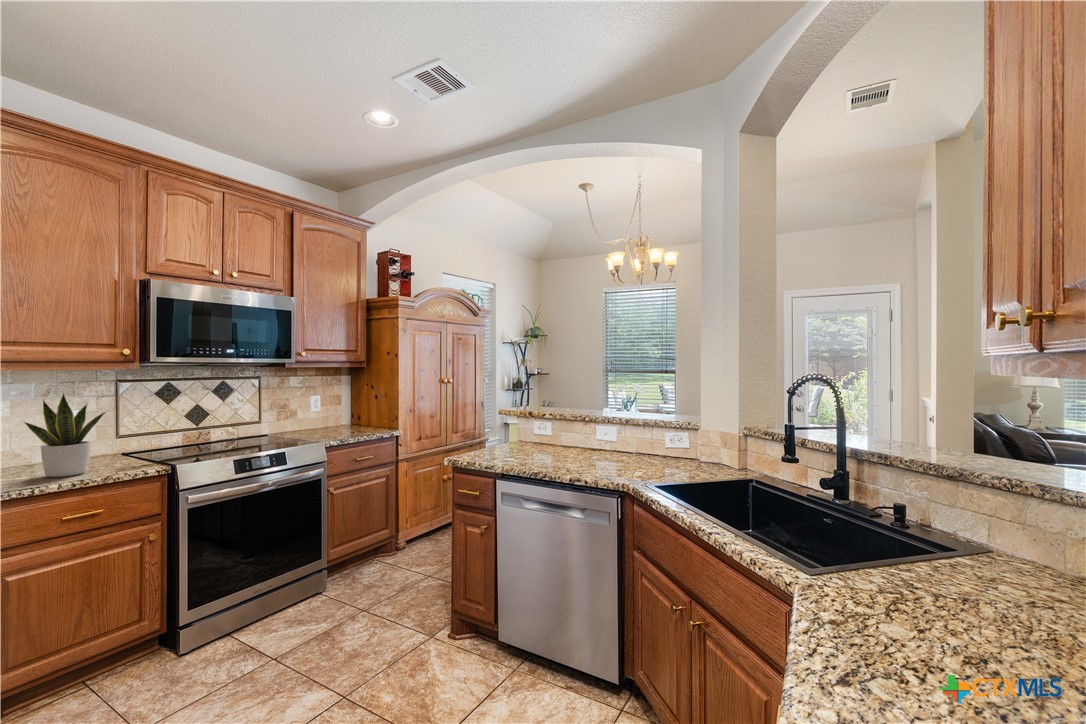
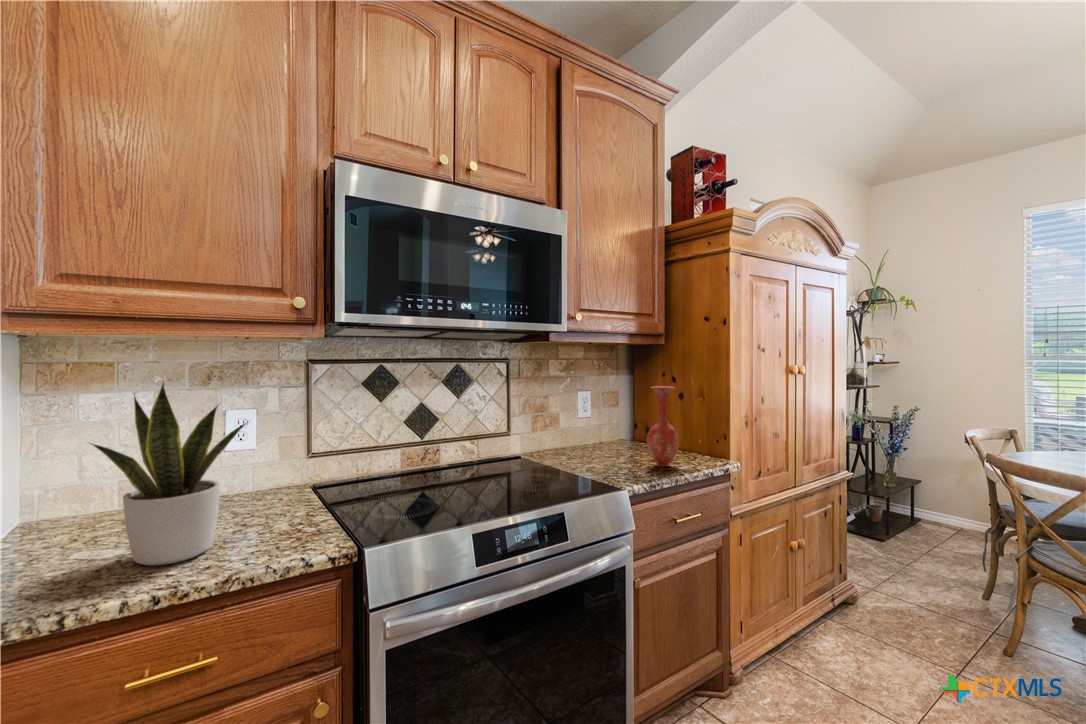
vase: none [346,392,364,435] -> present [647,387,679,467]

